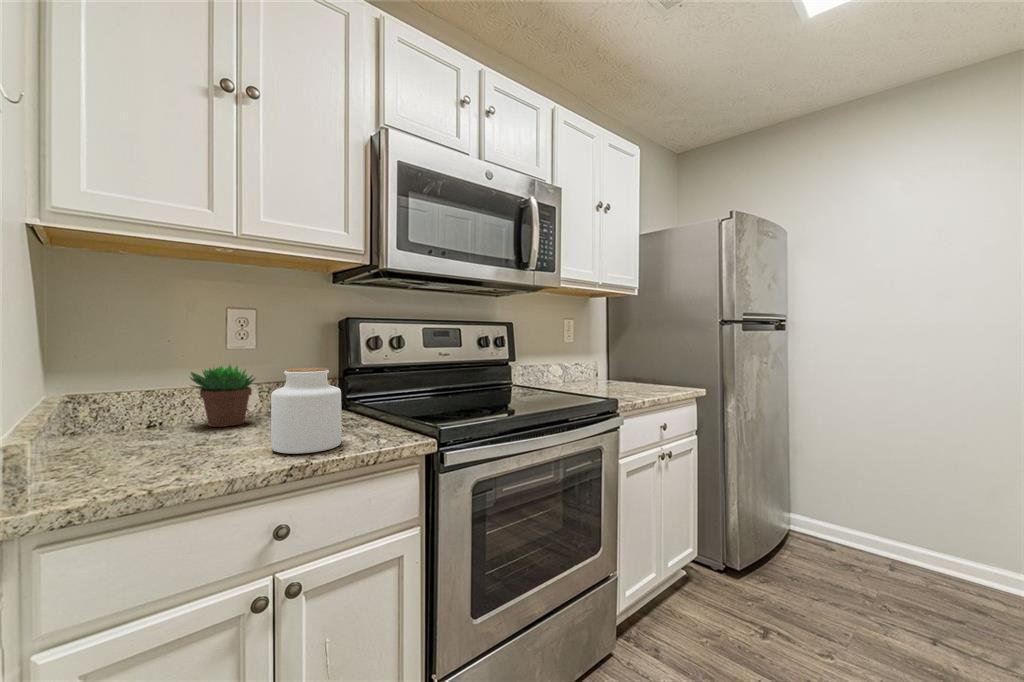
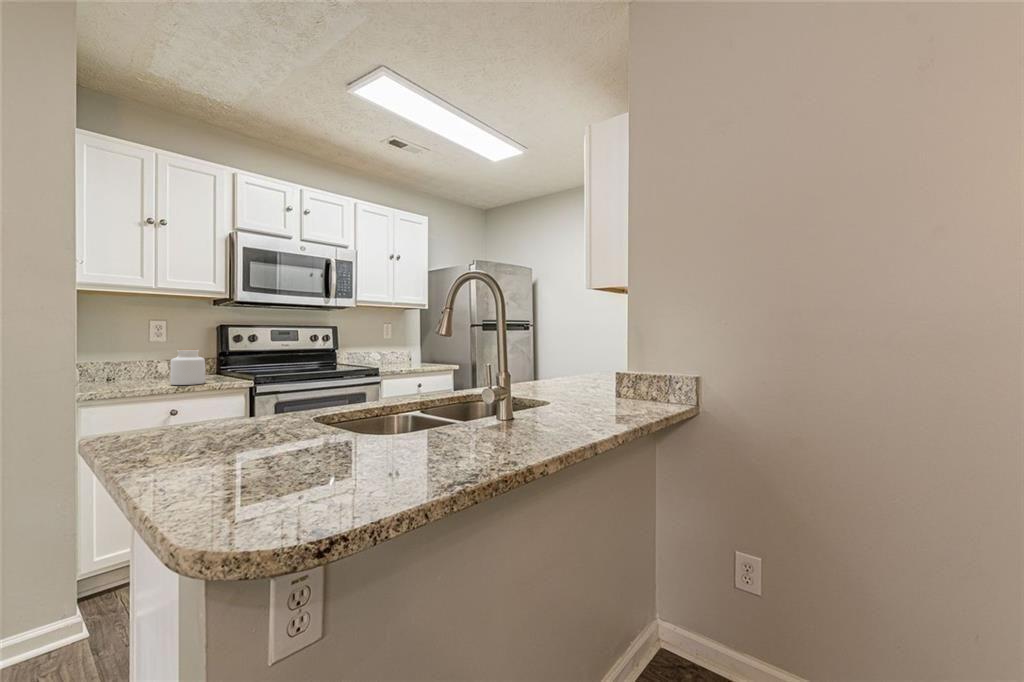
succulent plant: present [190,365,255,427] -> none [130,349,167,380]

